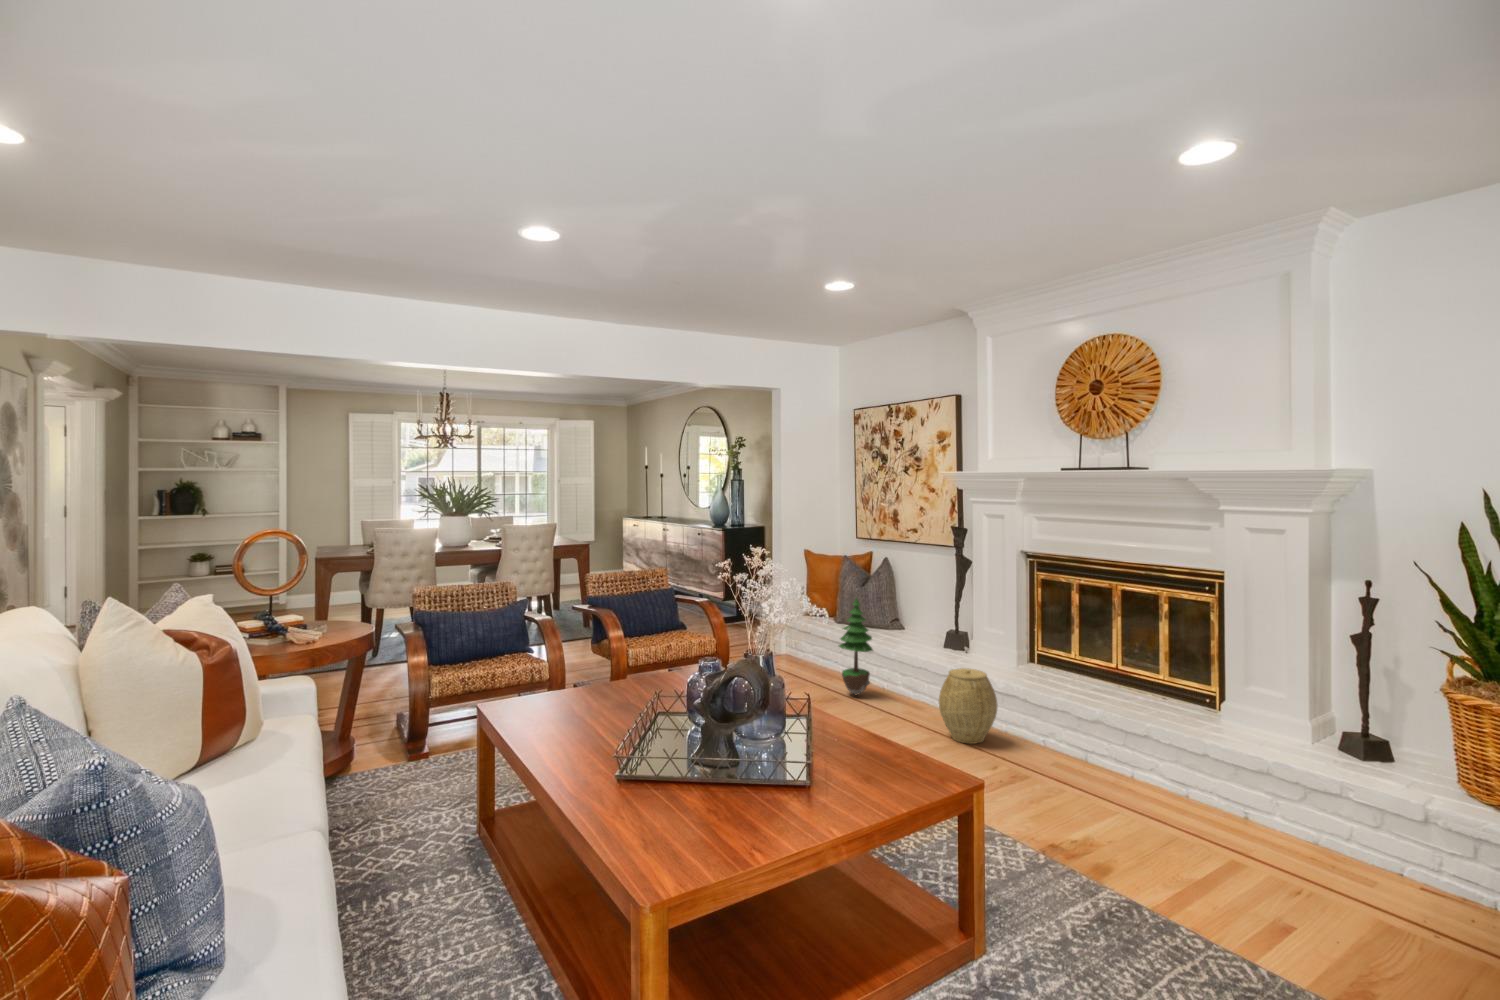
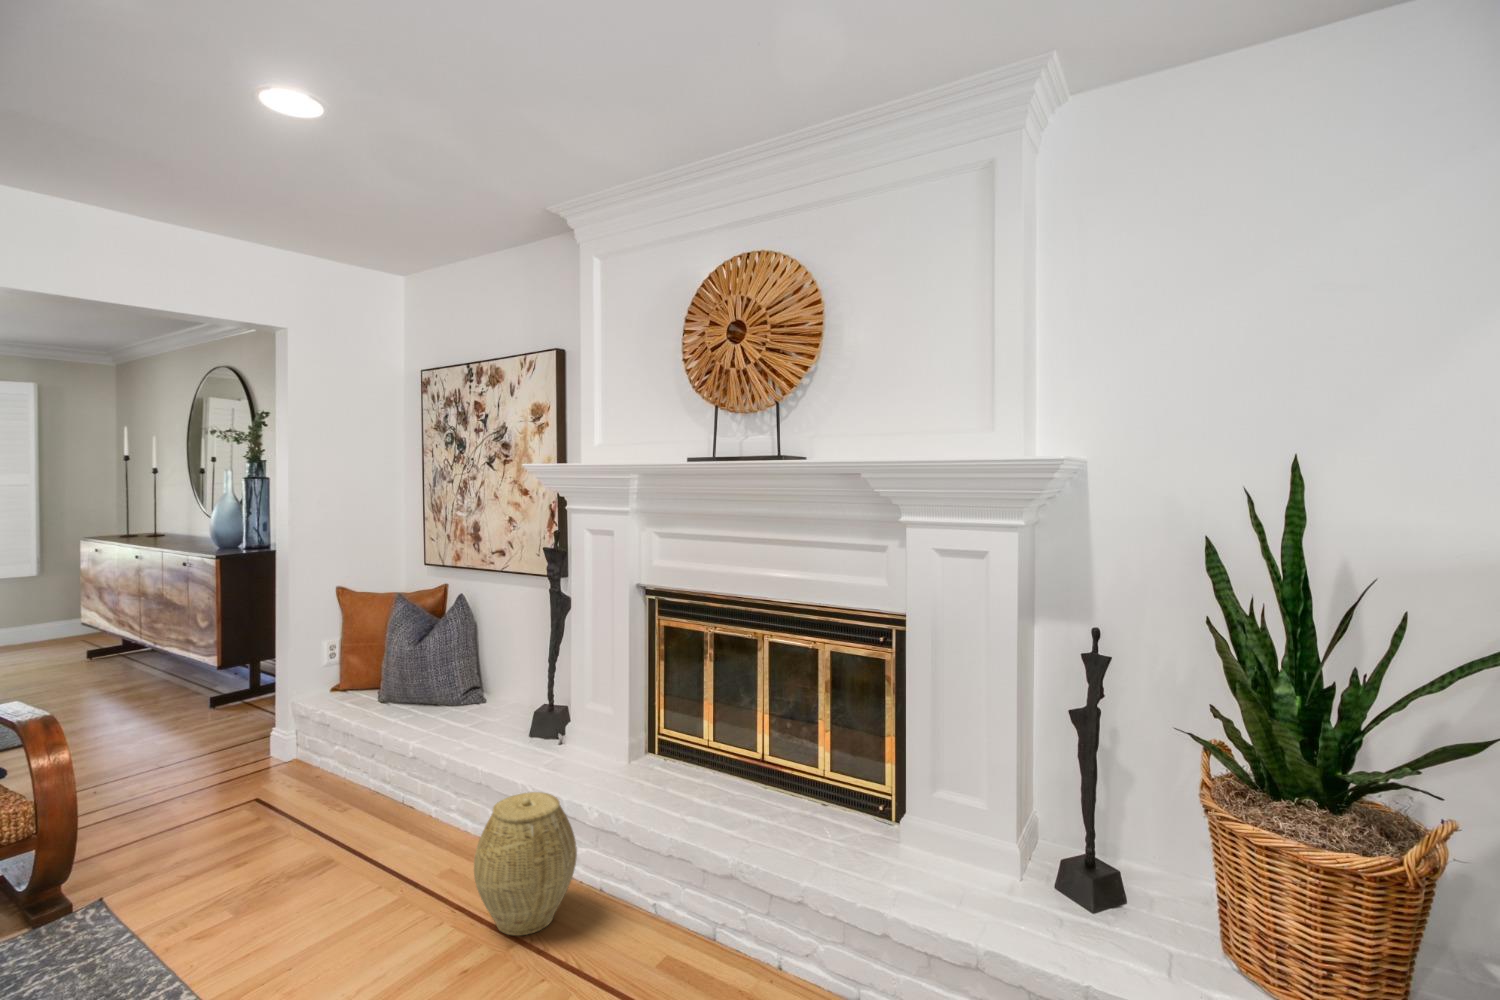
potted tree: present [839,598,873,695] -> none [331,669,401,839]

